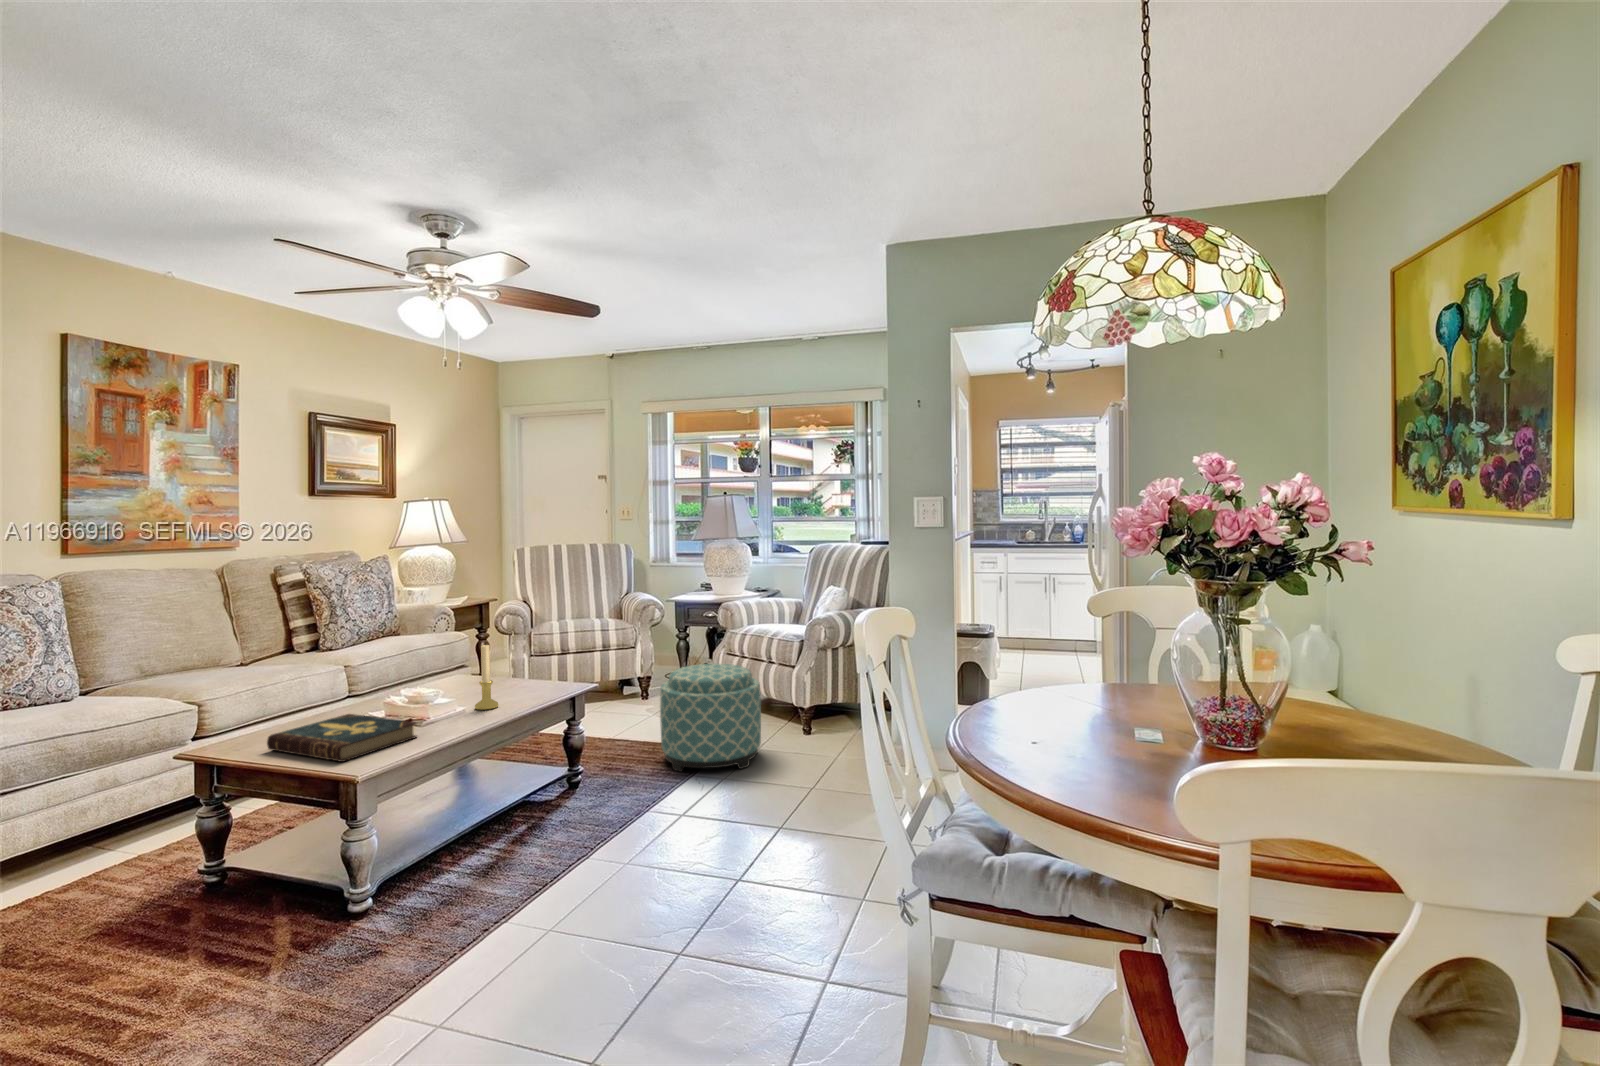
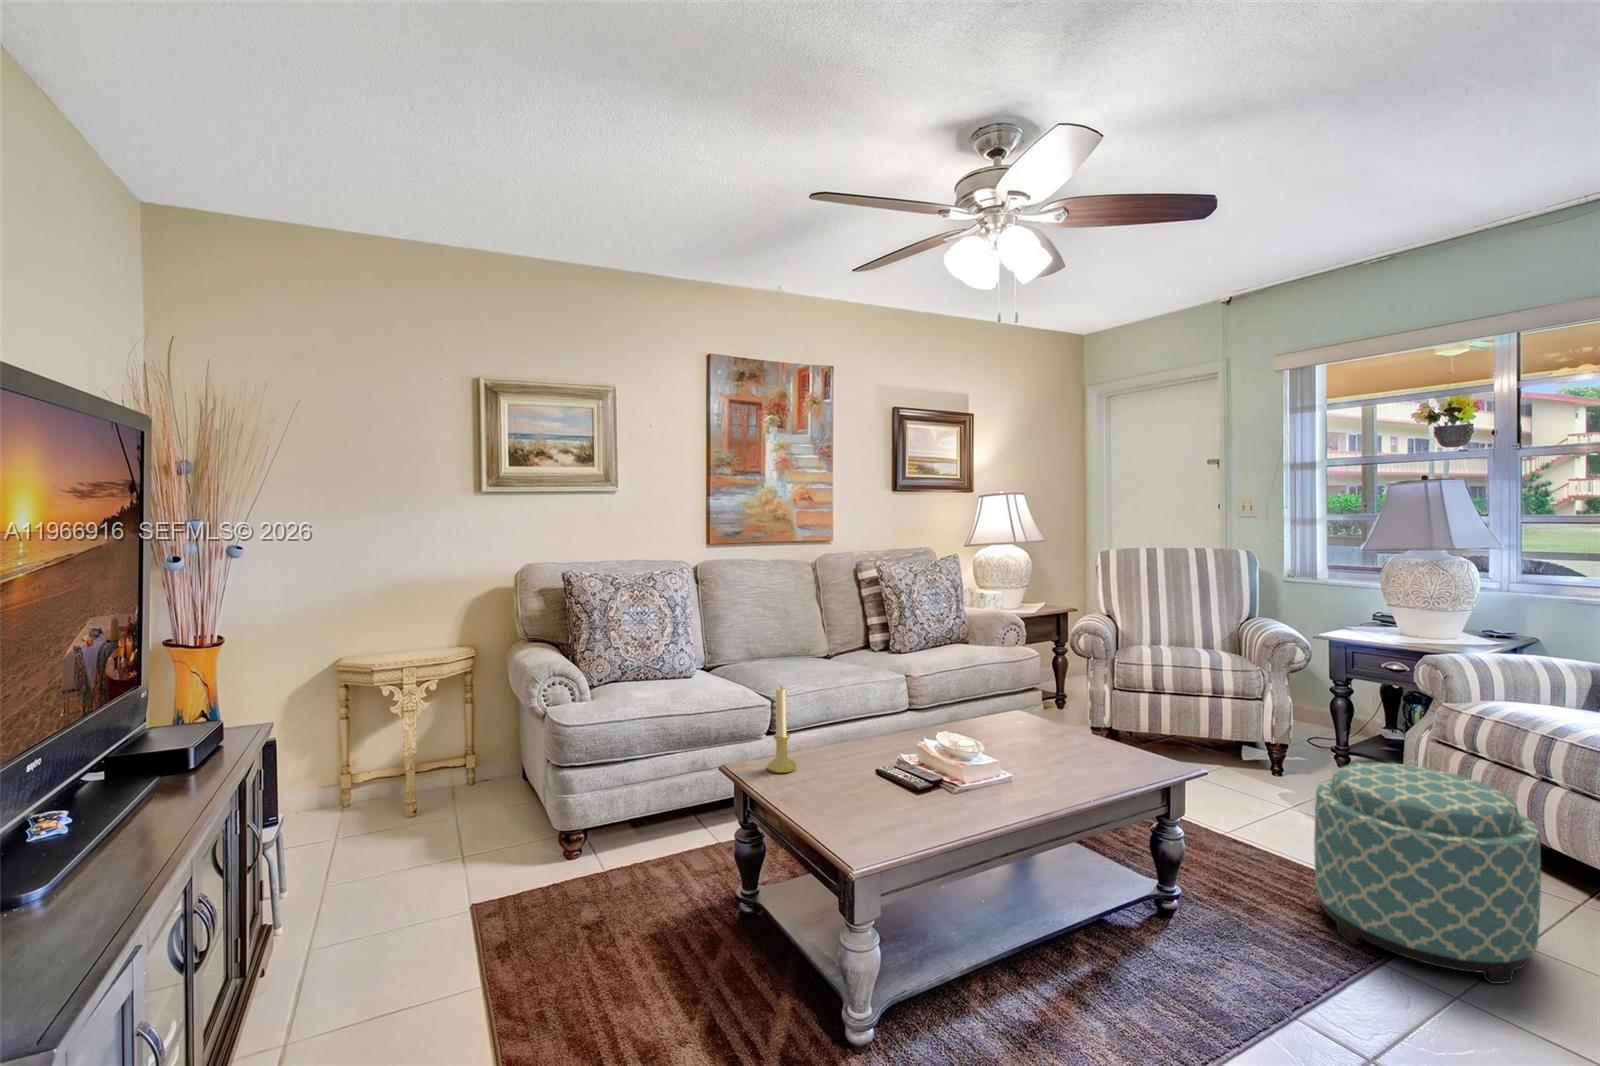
candle holder: present [475,644,498,710] -> present [768,687,796,773]
book: present [267,714,417,762] -> none [792,753,945,830]

